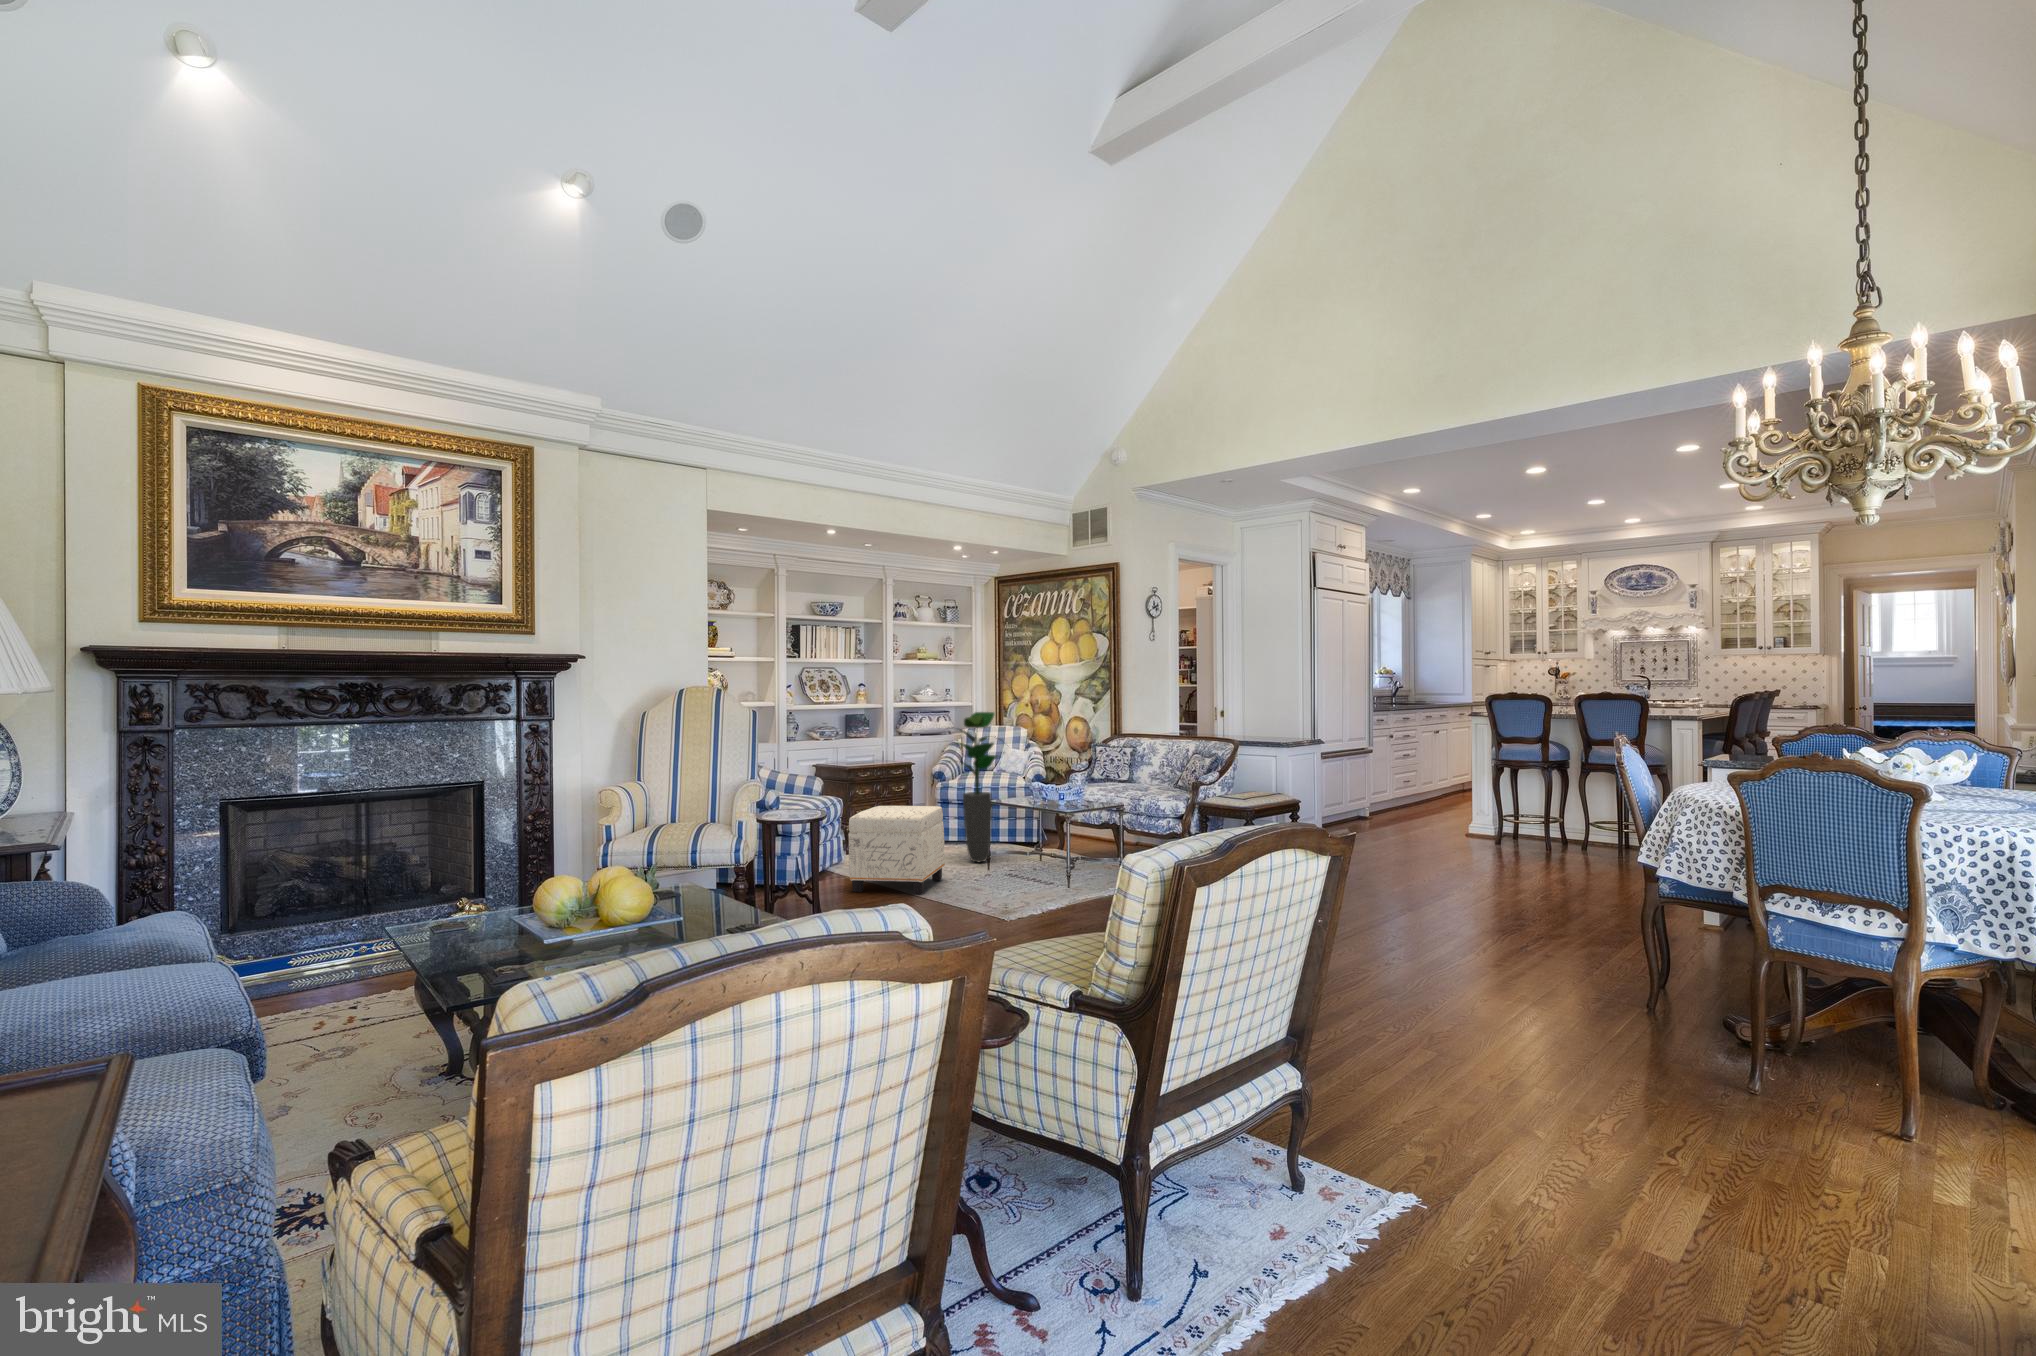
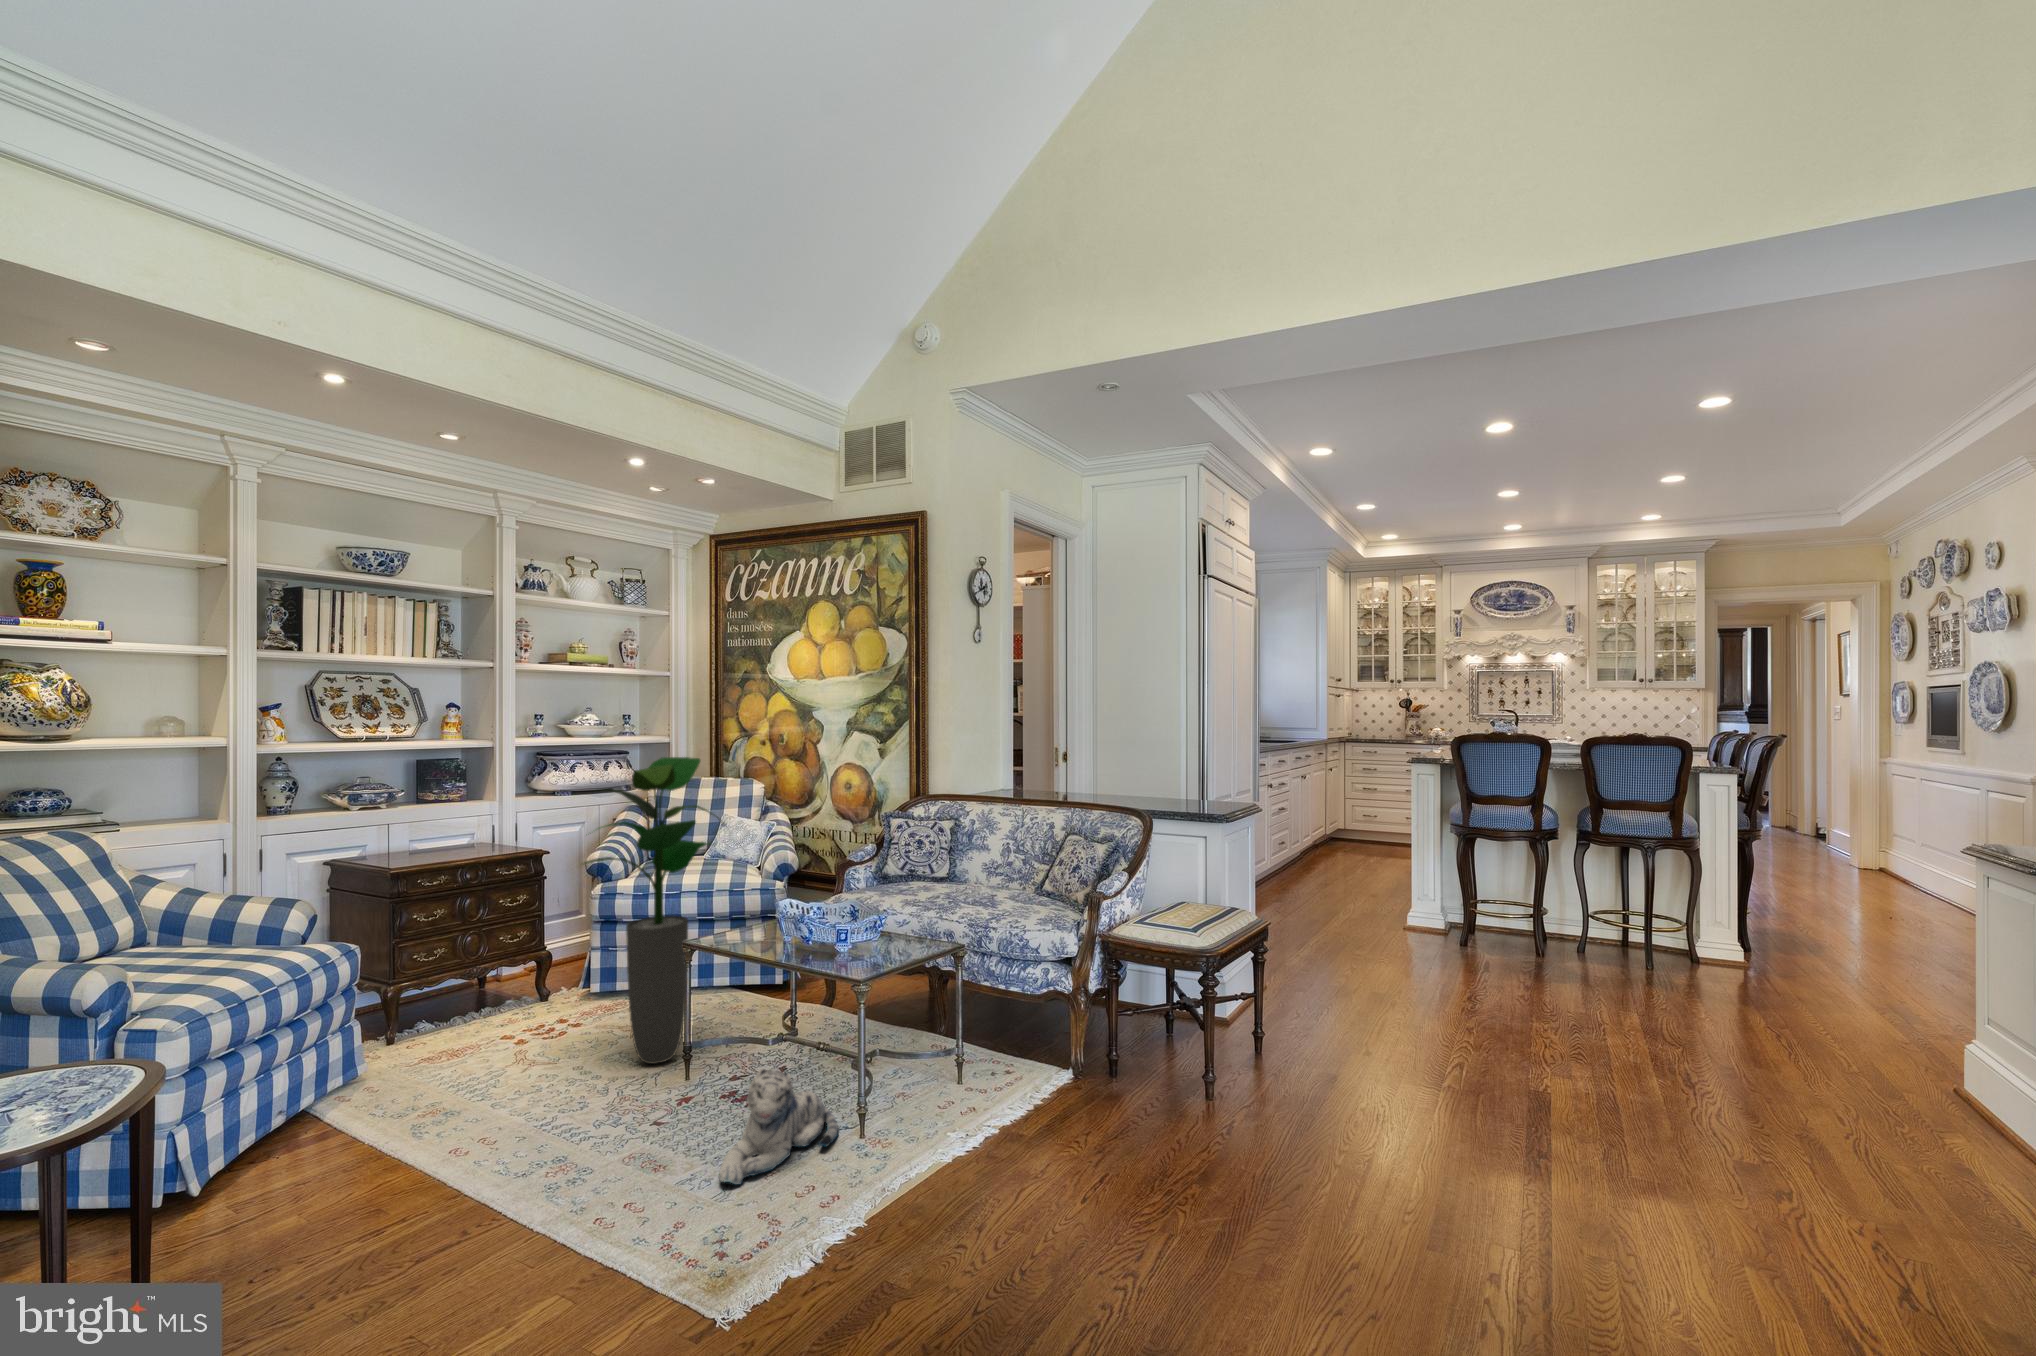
ottoman: present [848,806,945,894] -> none [276,976,566,1236]
plush toy: none [1010,849,1062,892] -> present [718,1069,838,1184]

